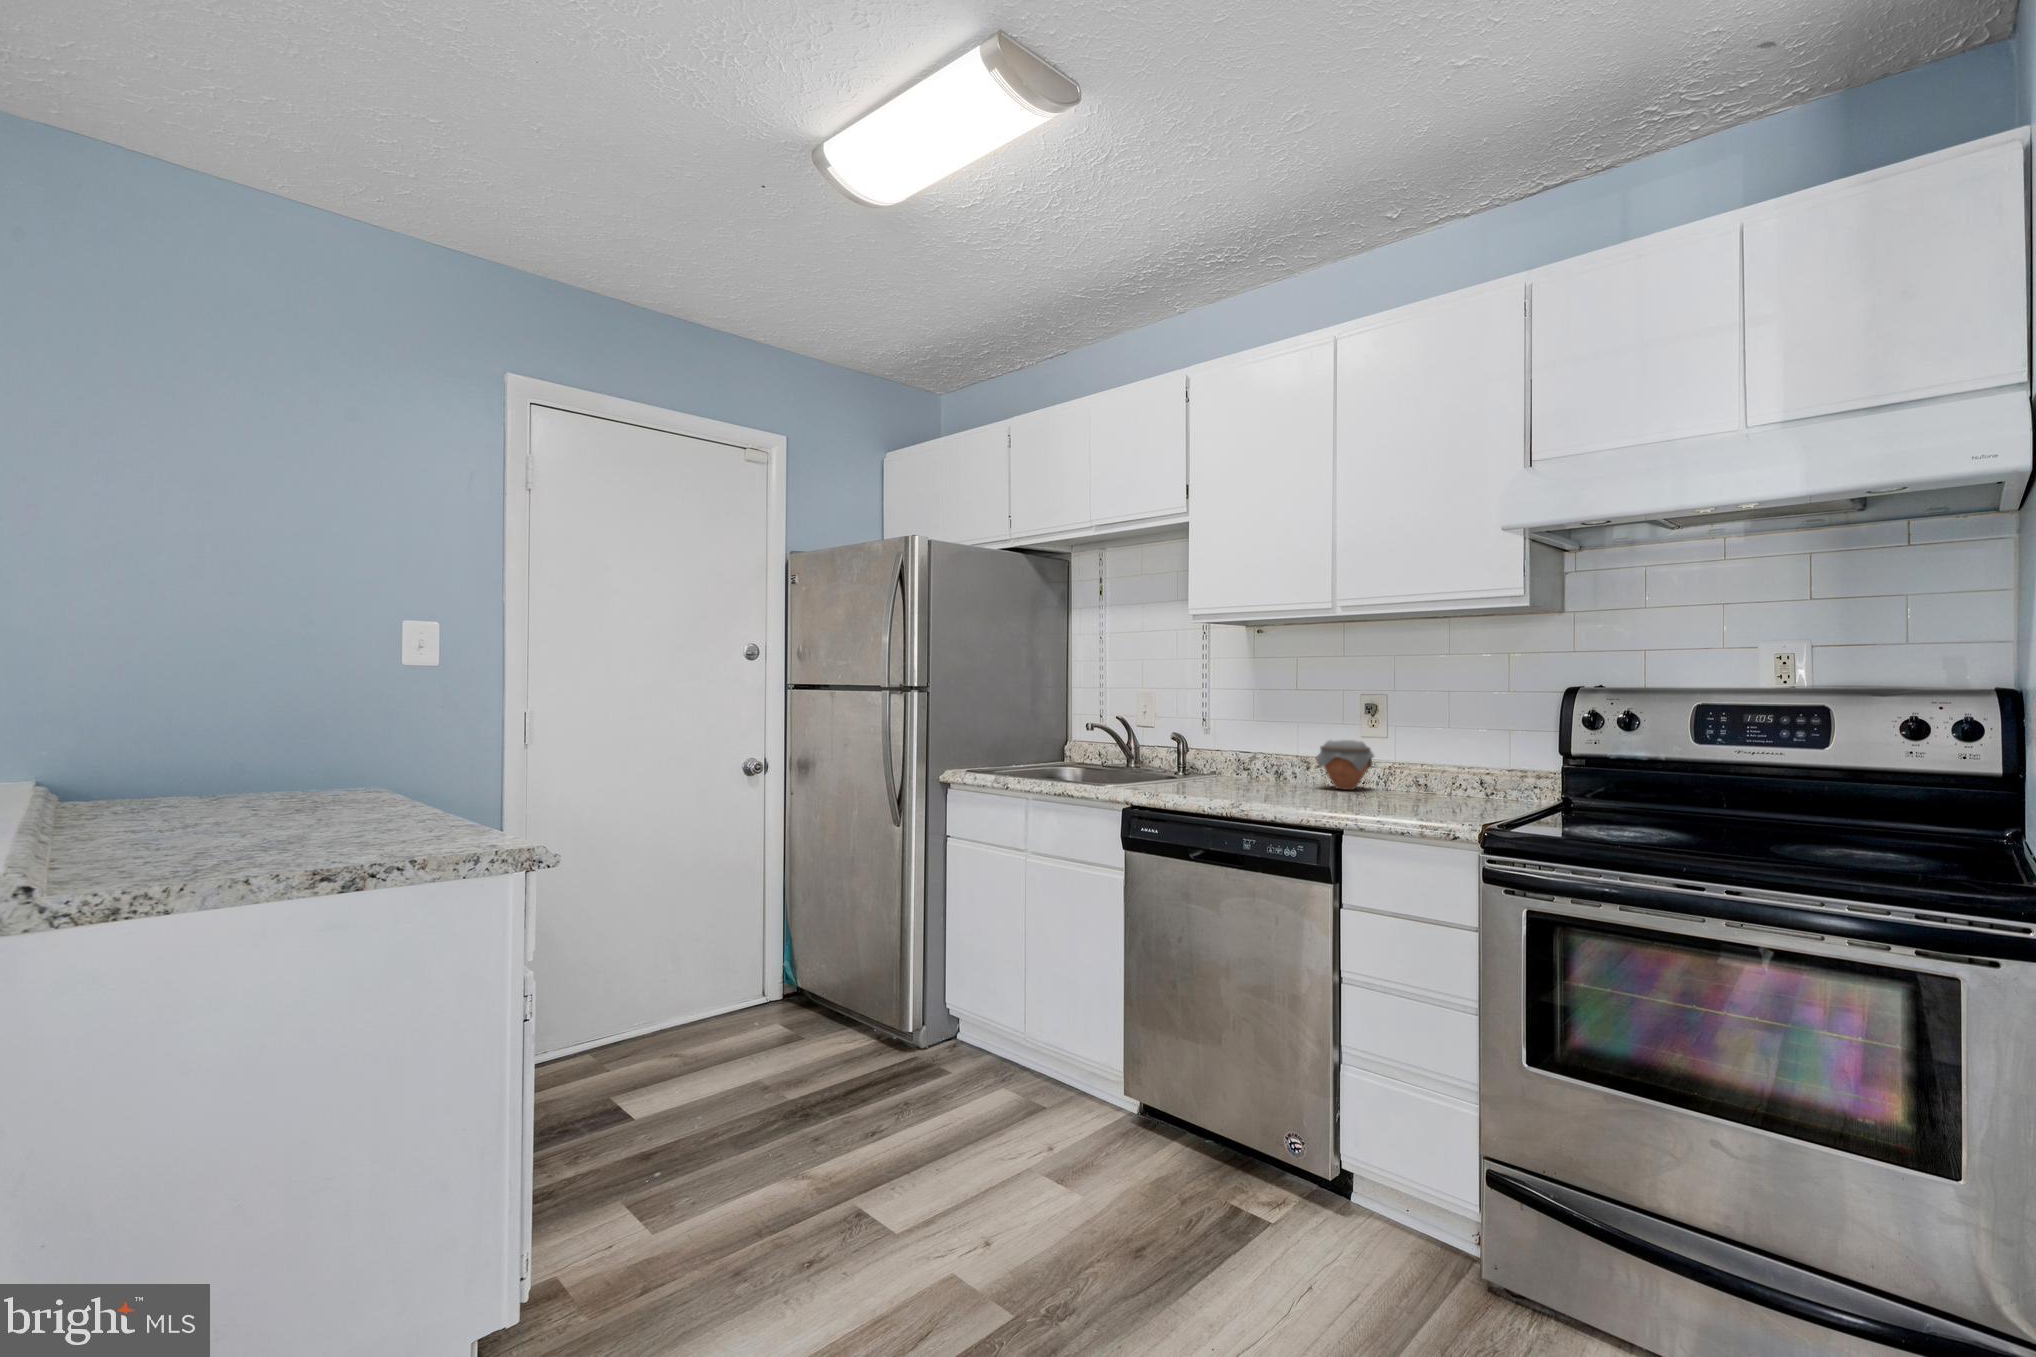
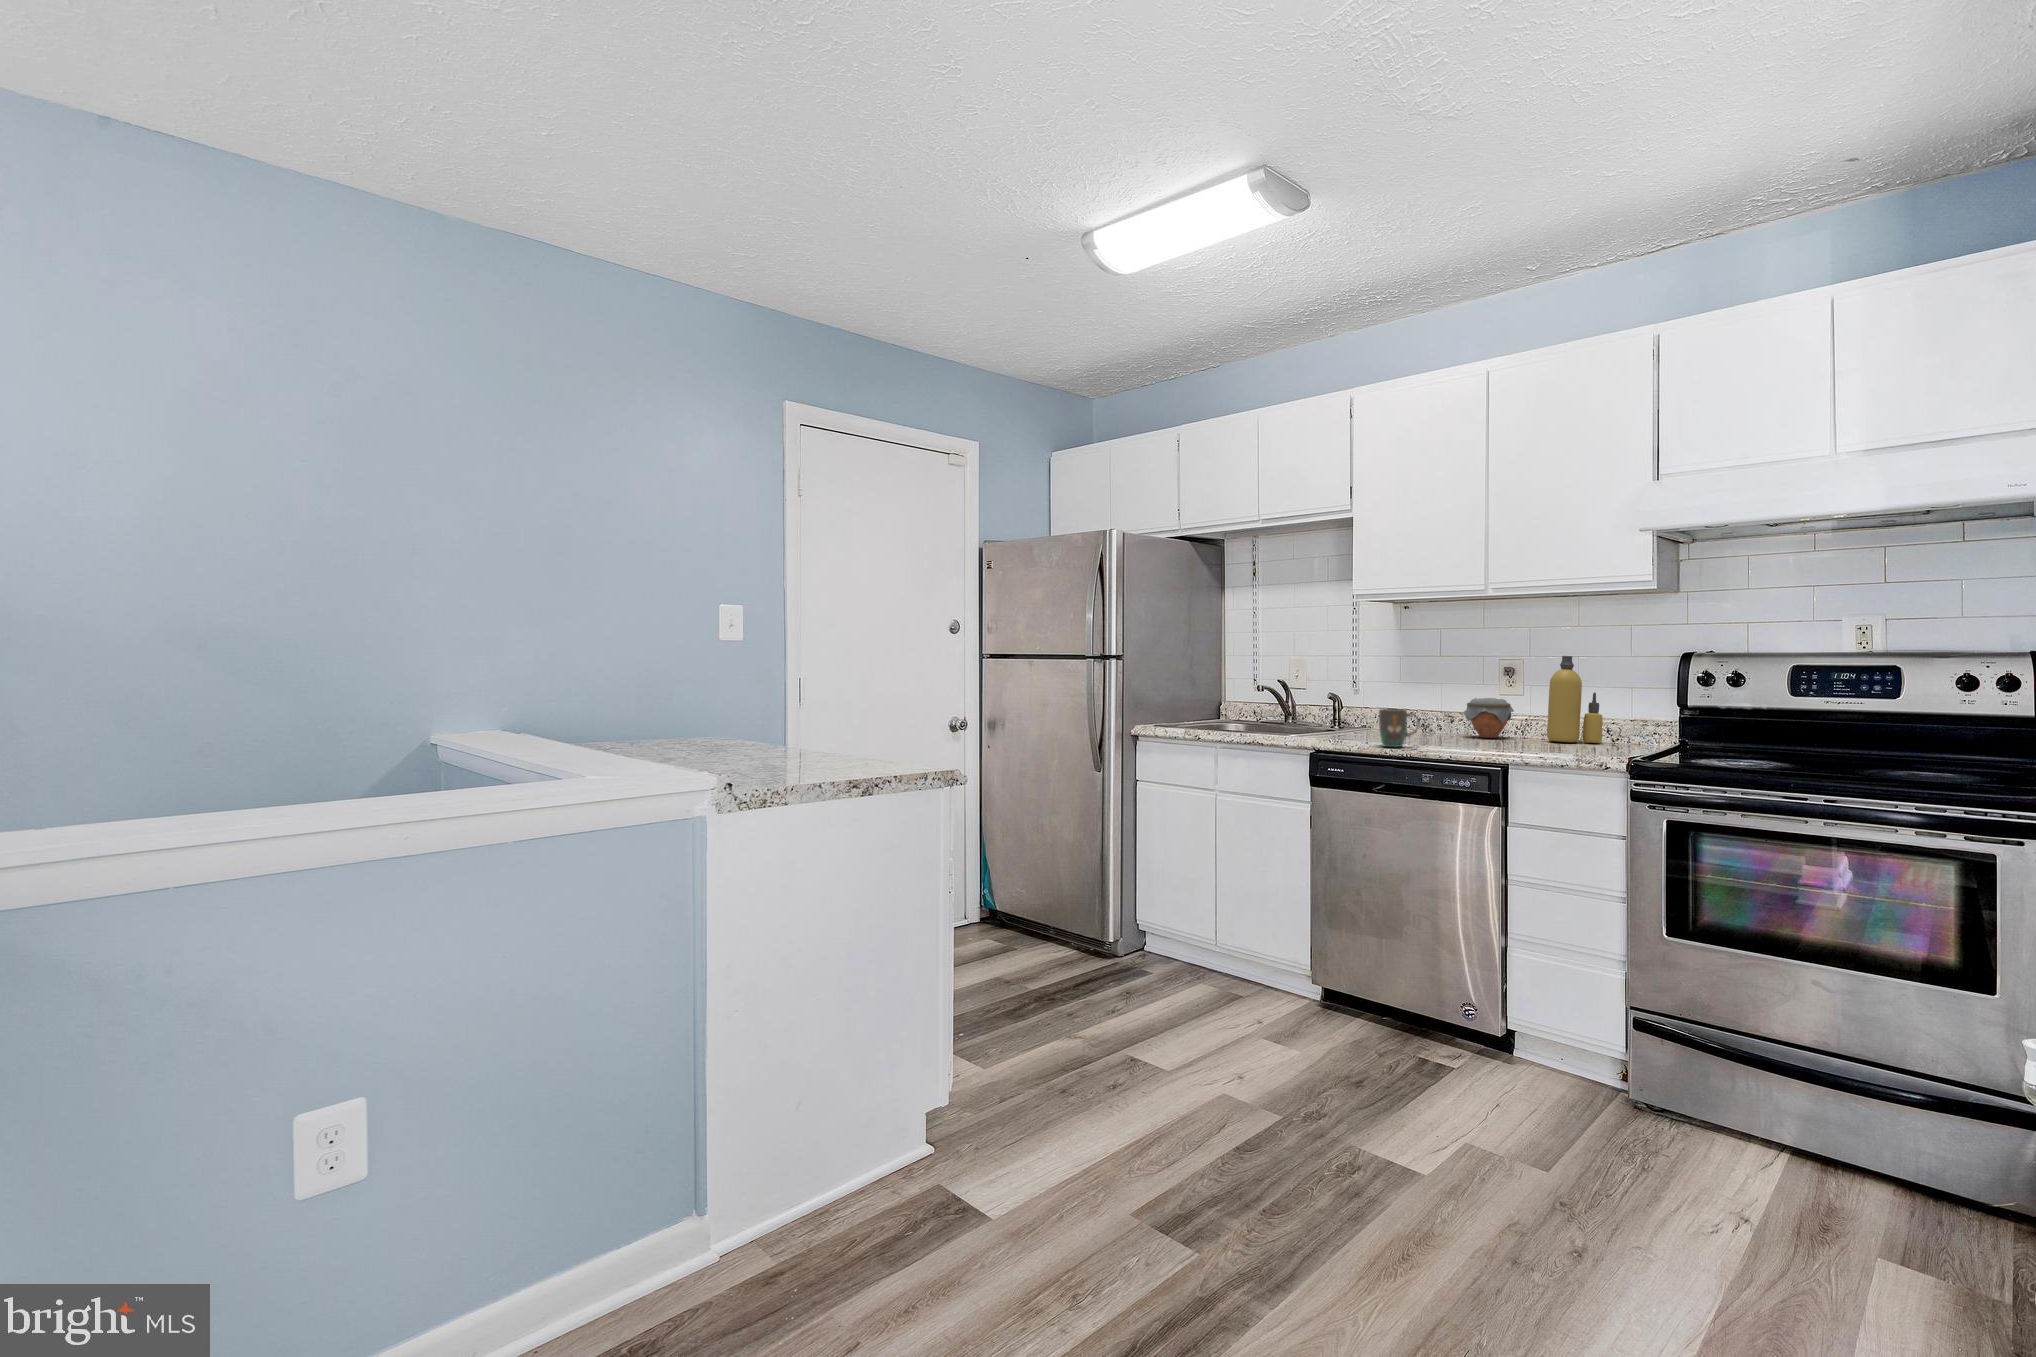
bottle: none [1411,689,1477,798] -> present [1547,656,1603,743]
mug: none [1196,755,1245,803] -> present [1379,709,1419,747]

